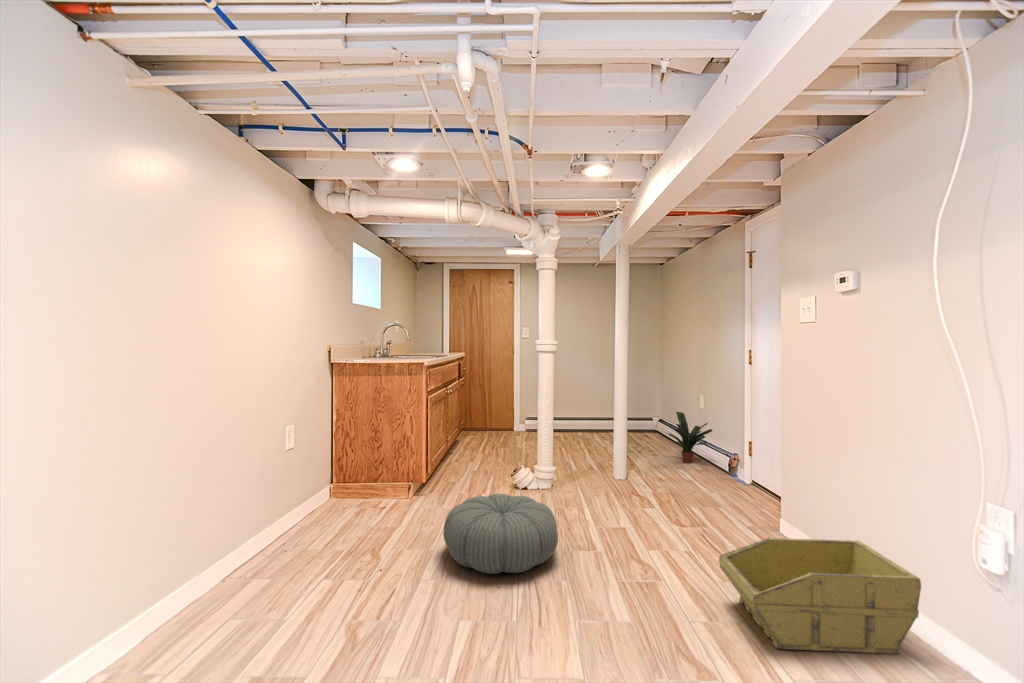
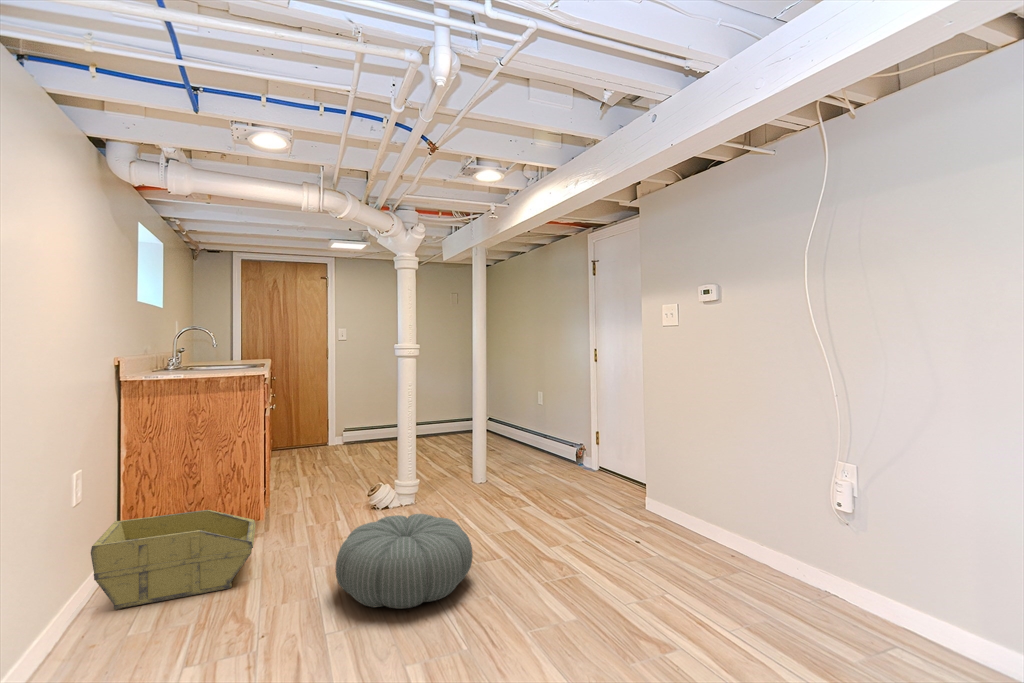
potted plant: present [667,412,712,463] -> none [511,409,554,459]
storage bin: present [719,538,921,654] -> present [91,510,256,609]

